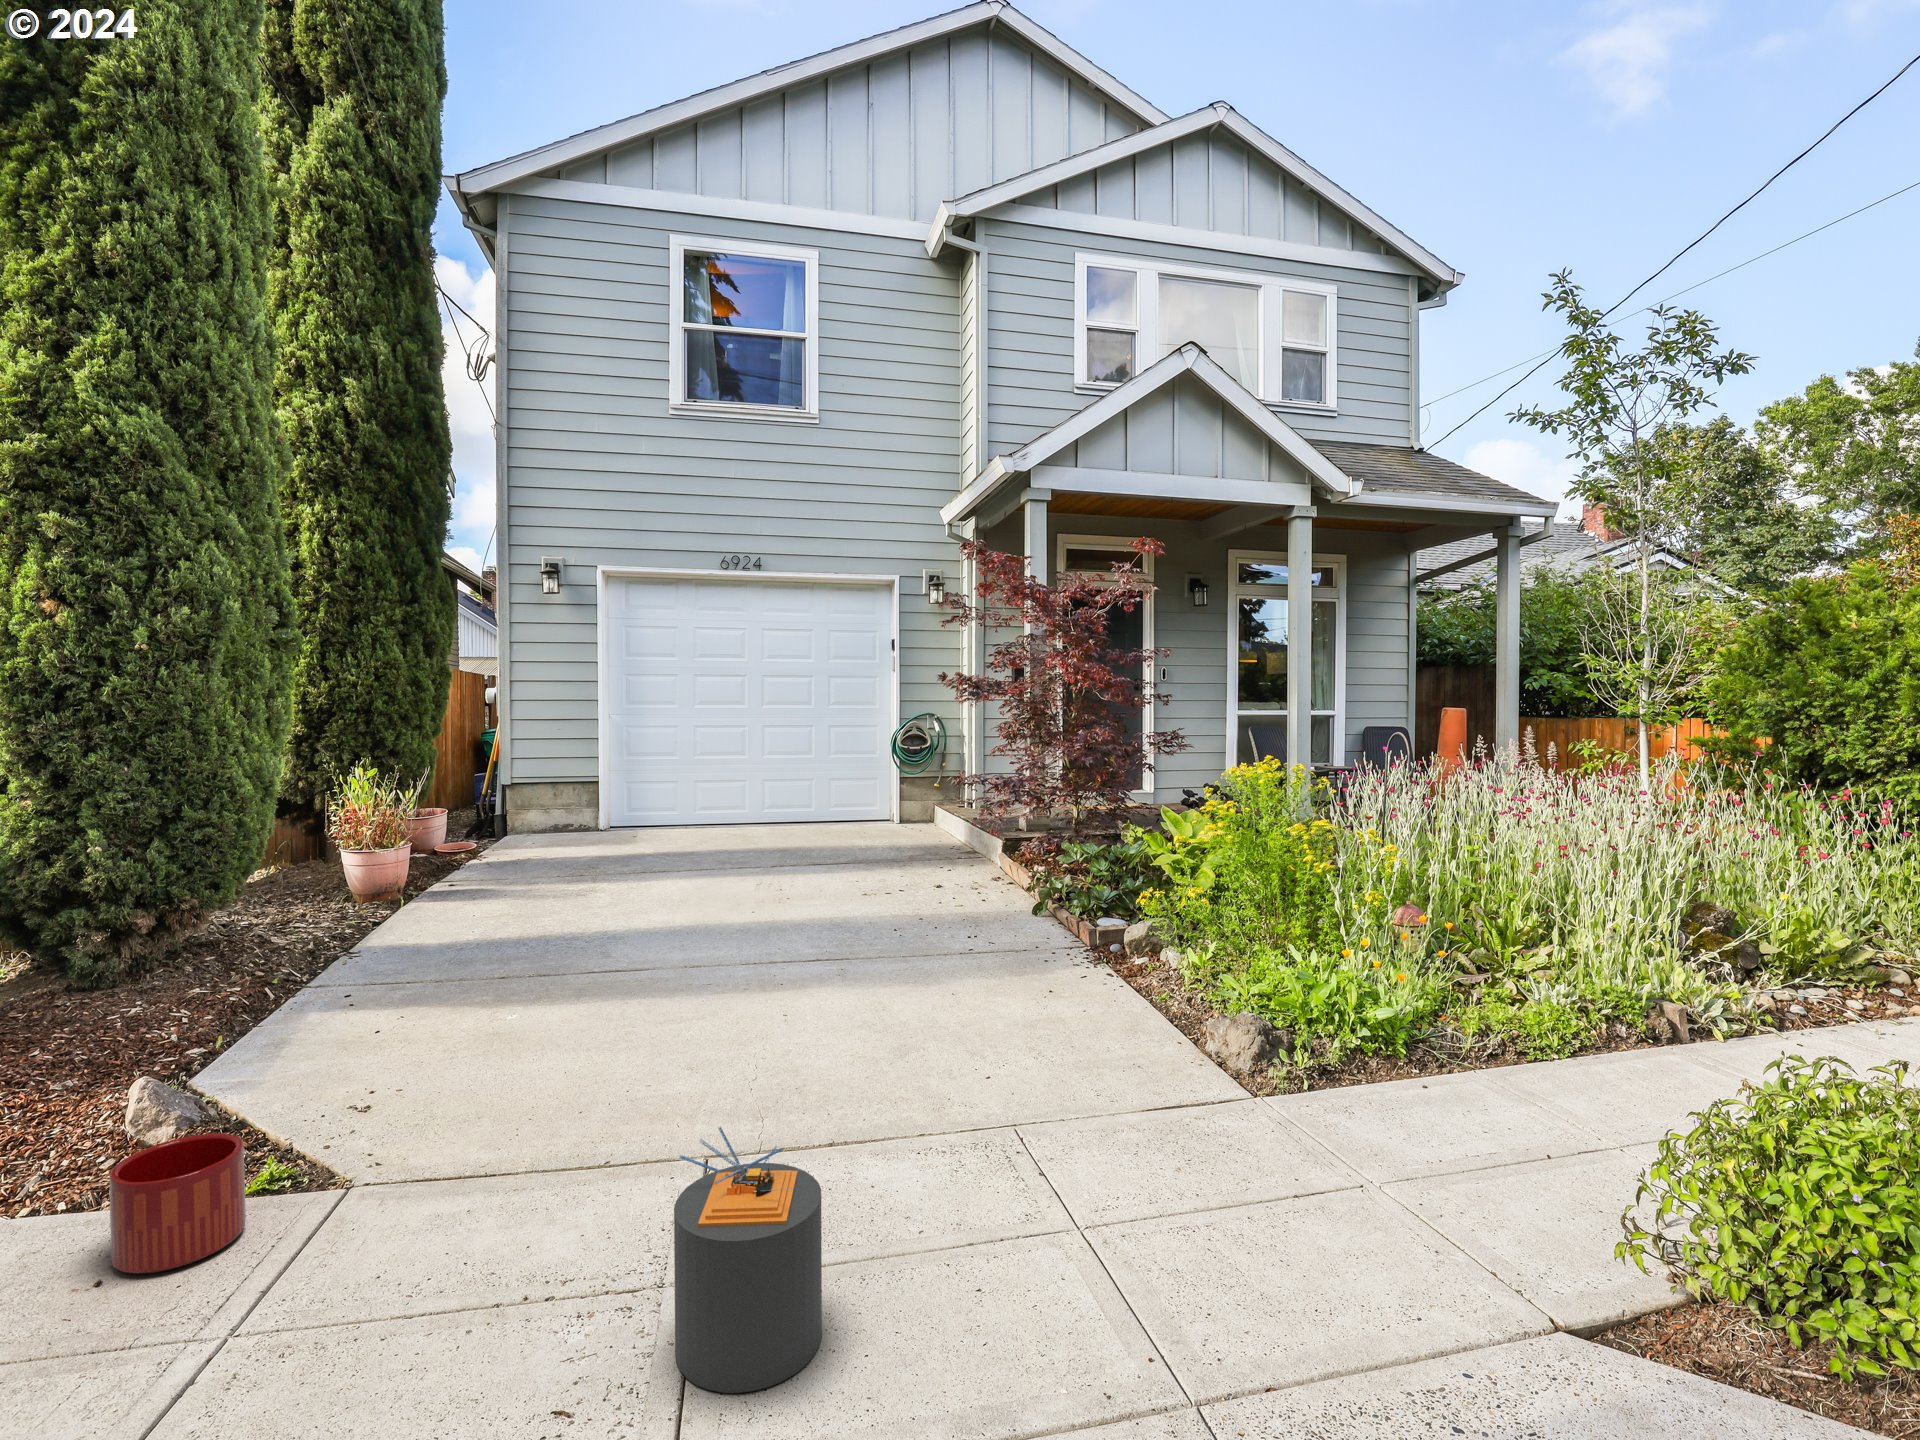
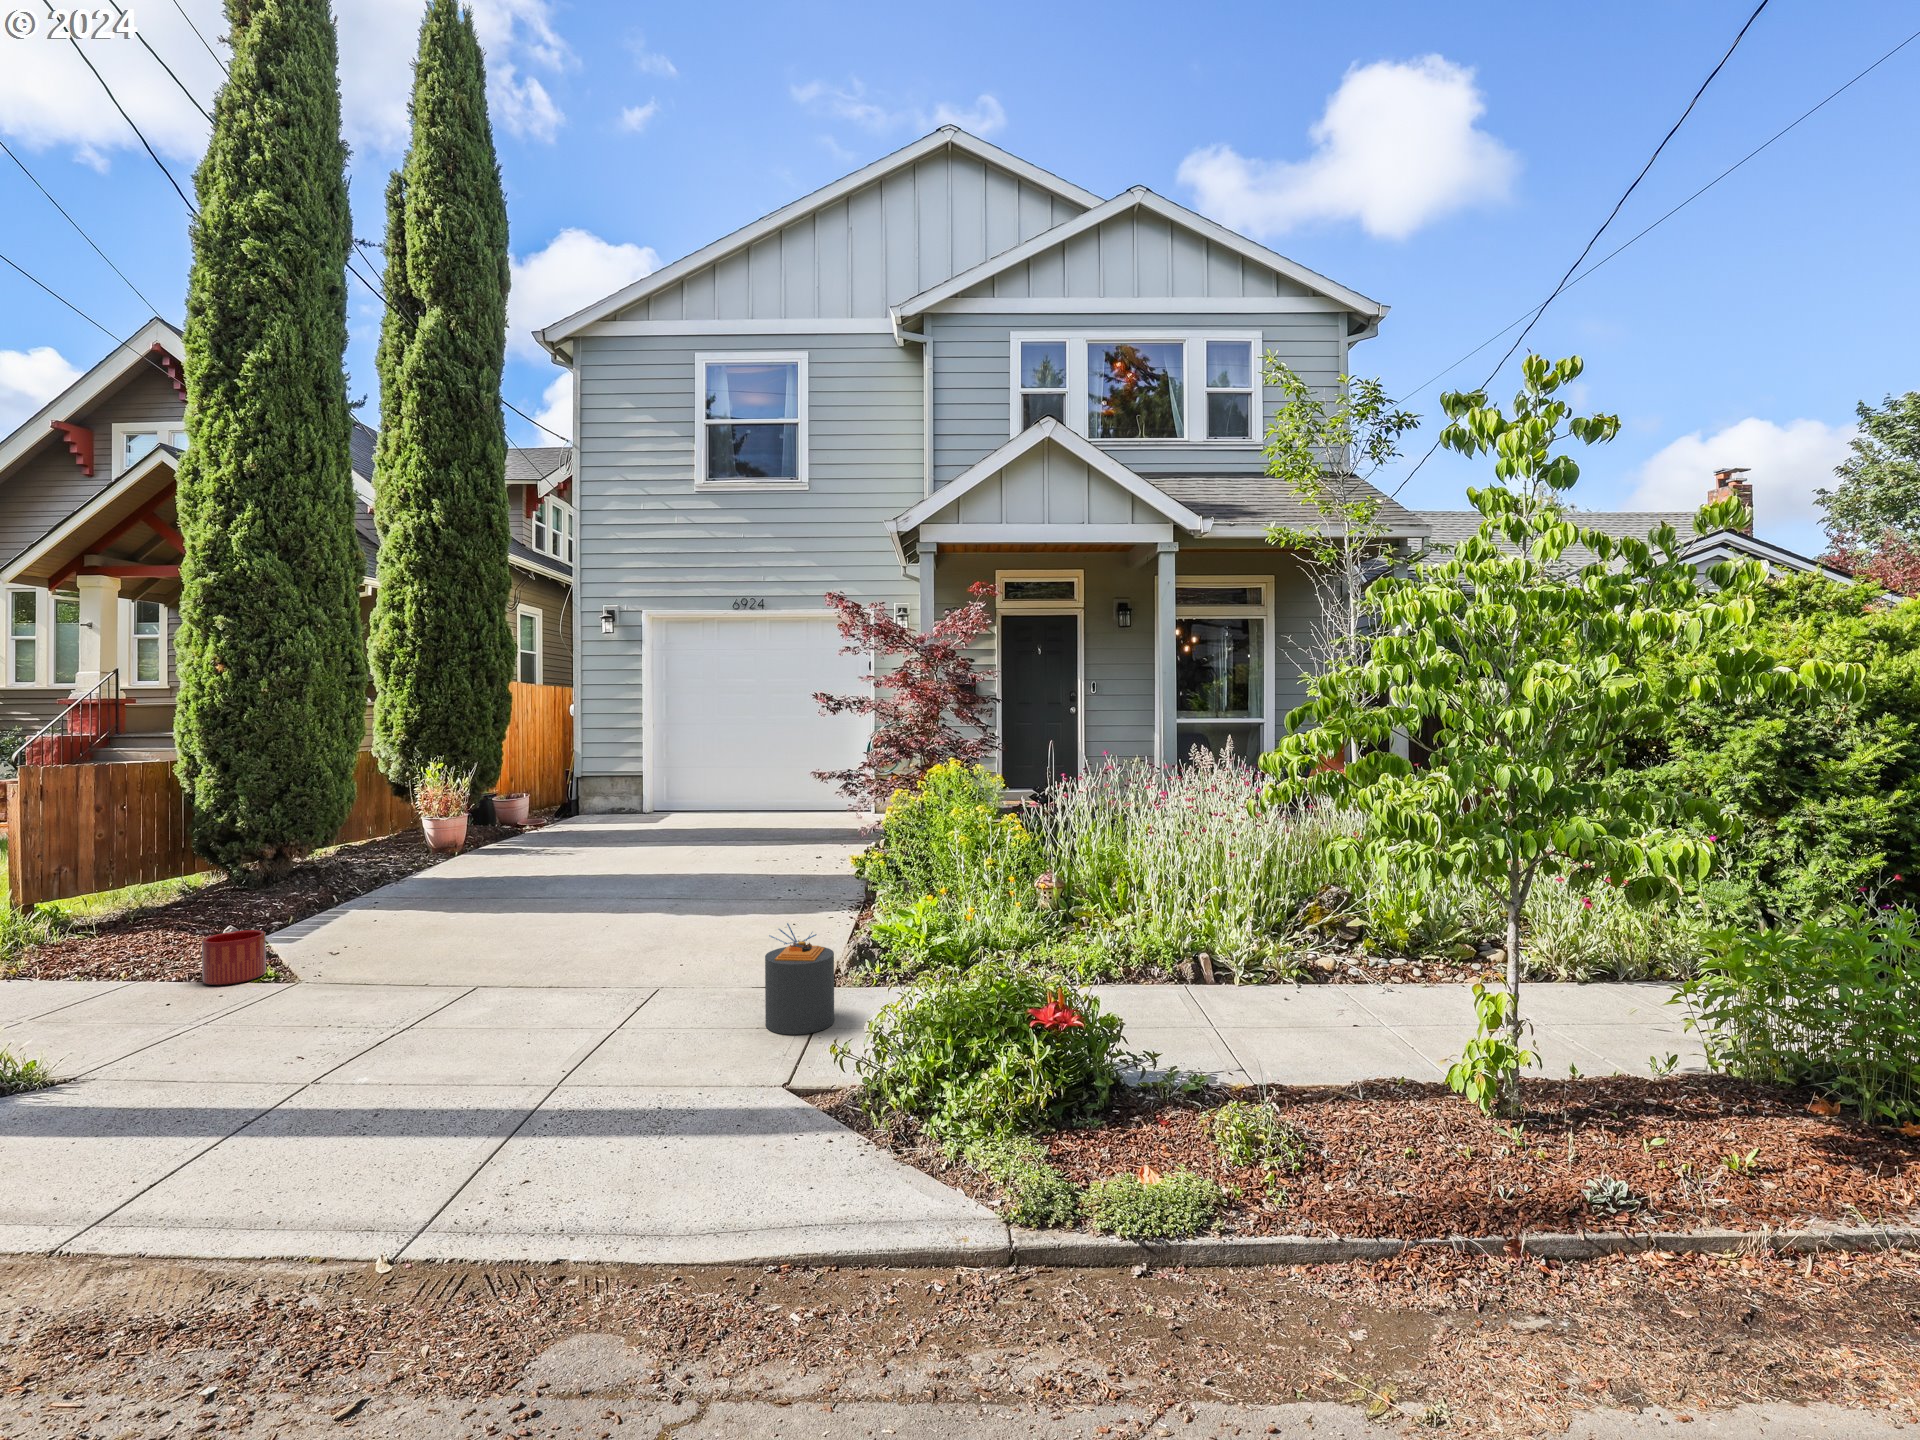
trash can: present [674,1127,822,1393] -> present [765,923,834,1035]

